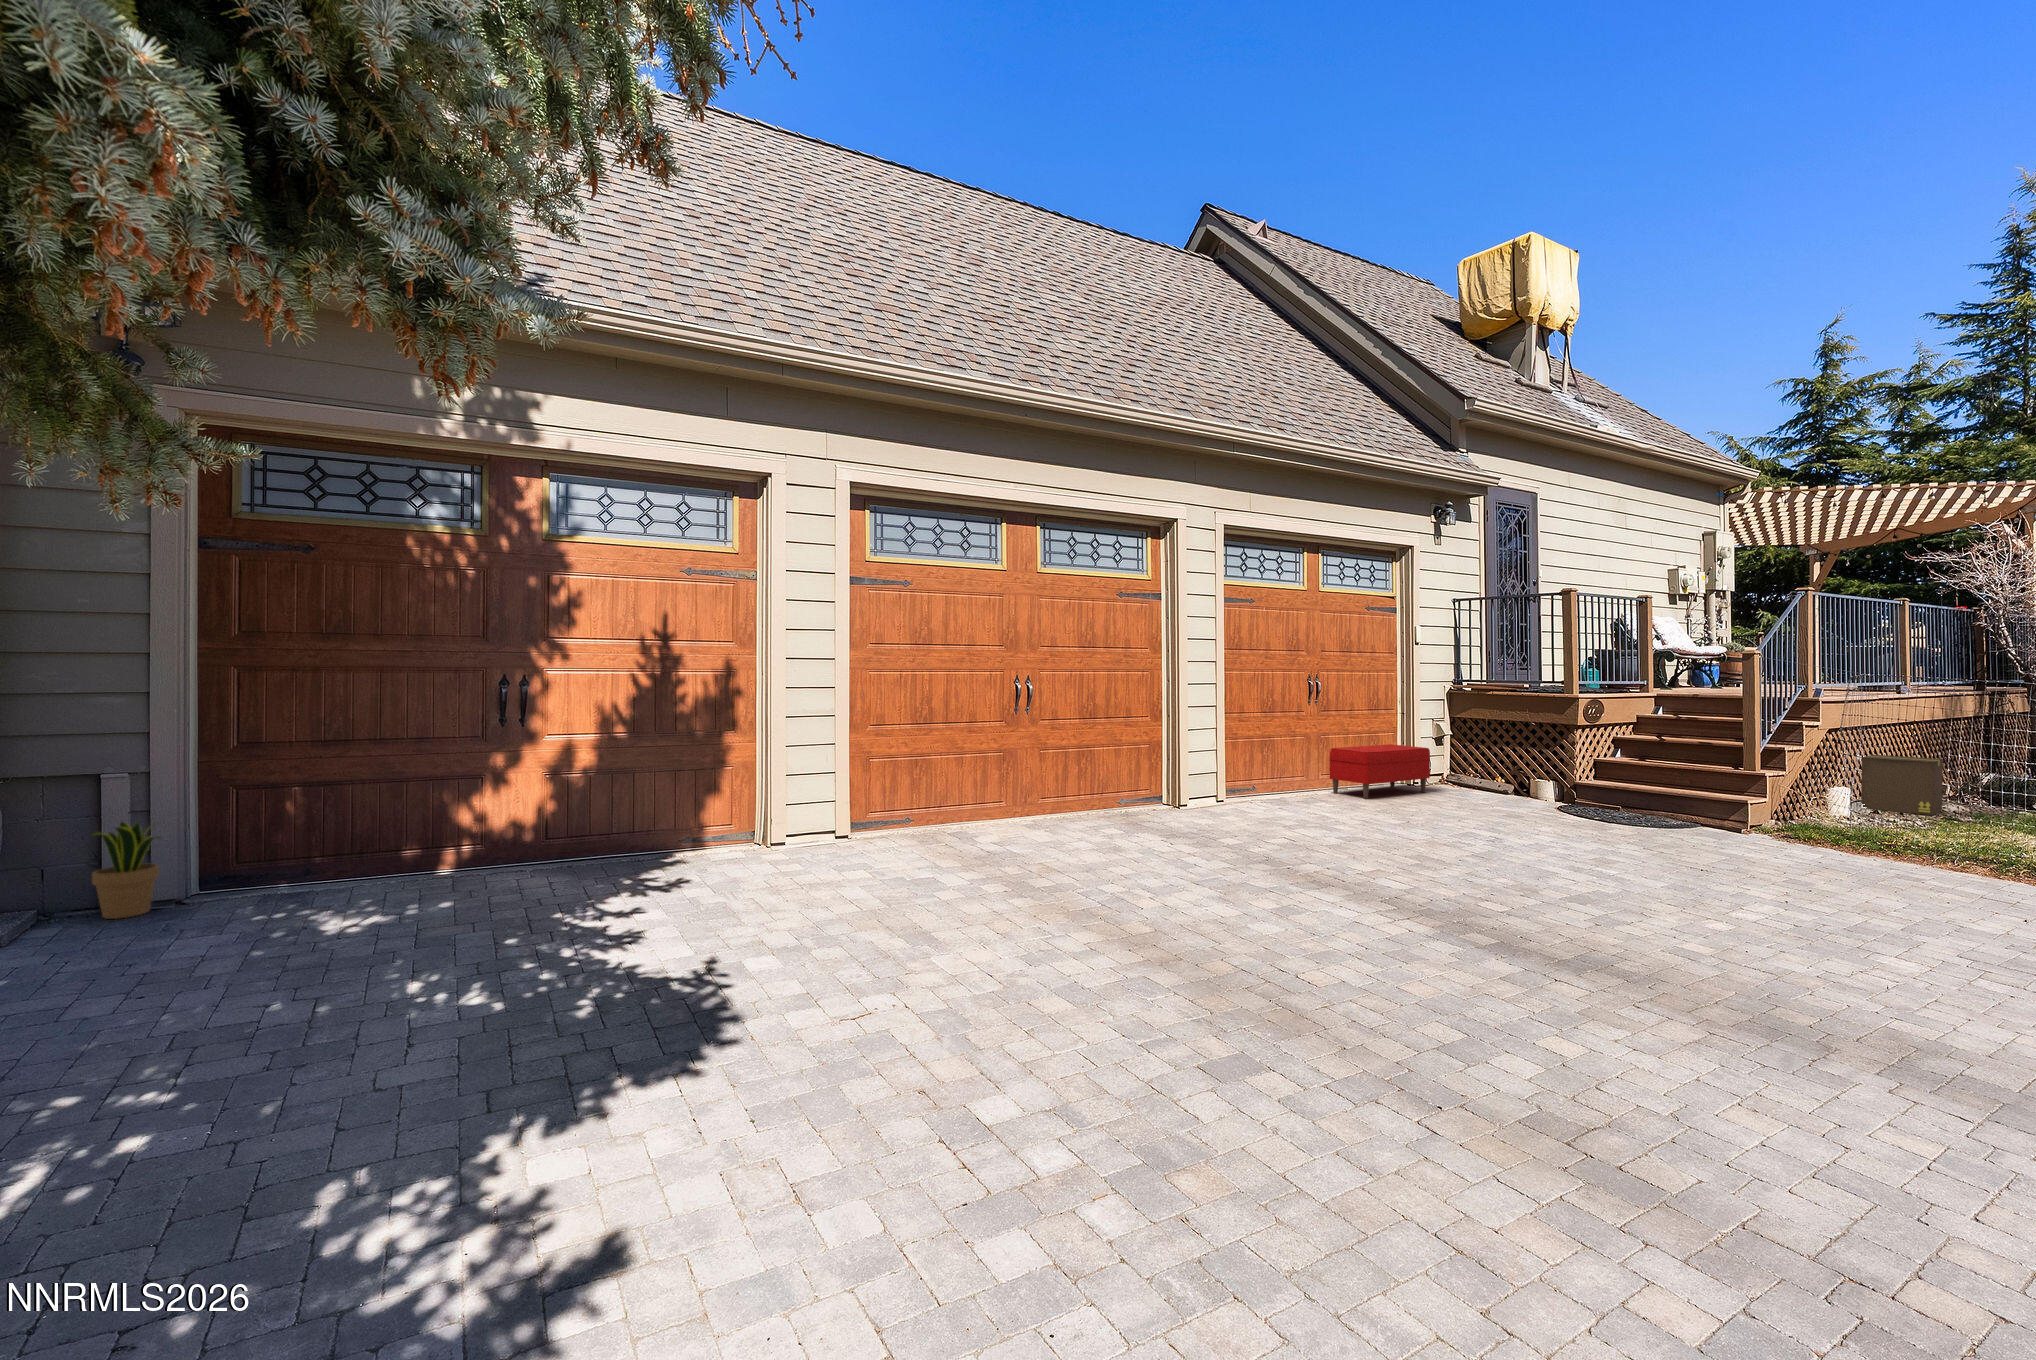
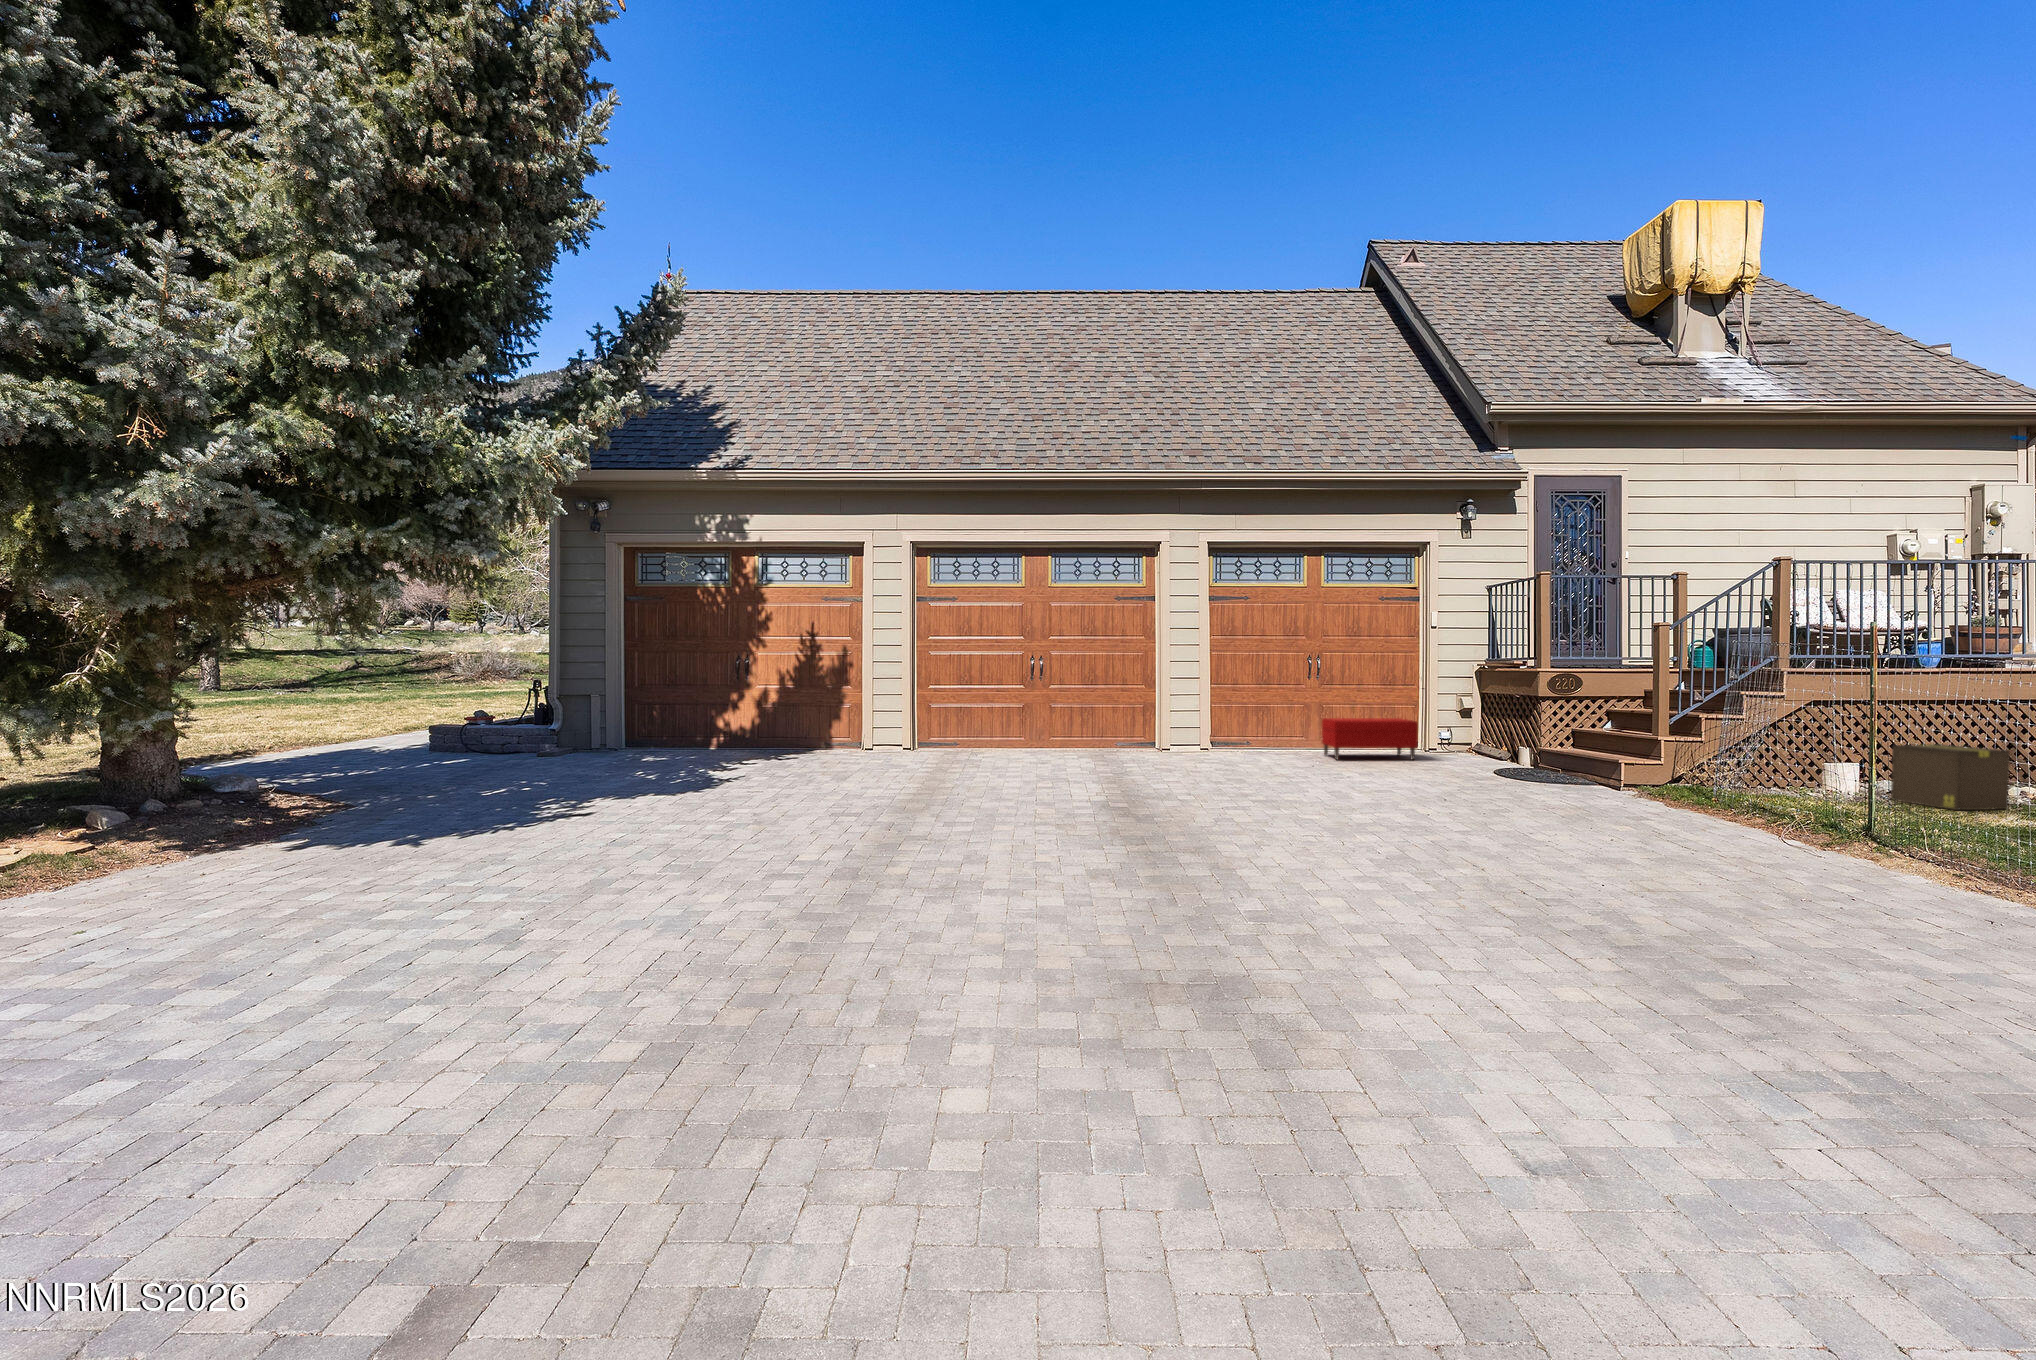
potted plant: present [91,822,161,919] -> none [584,716,609,756]

